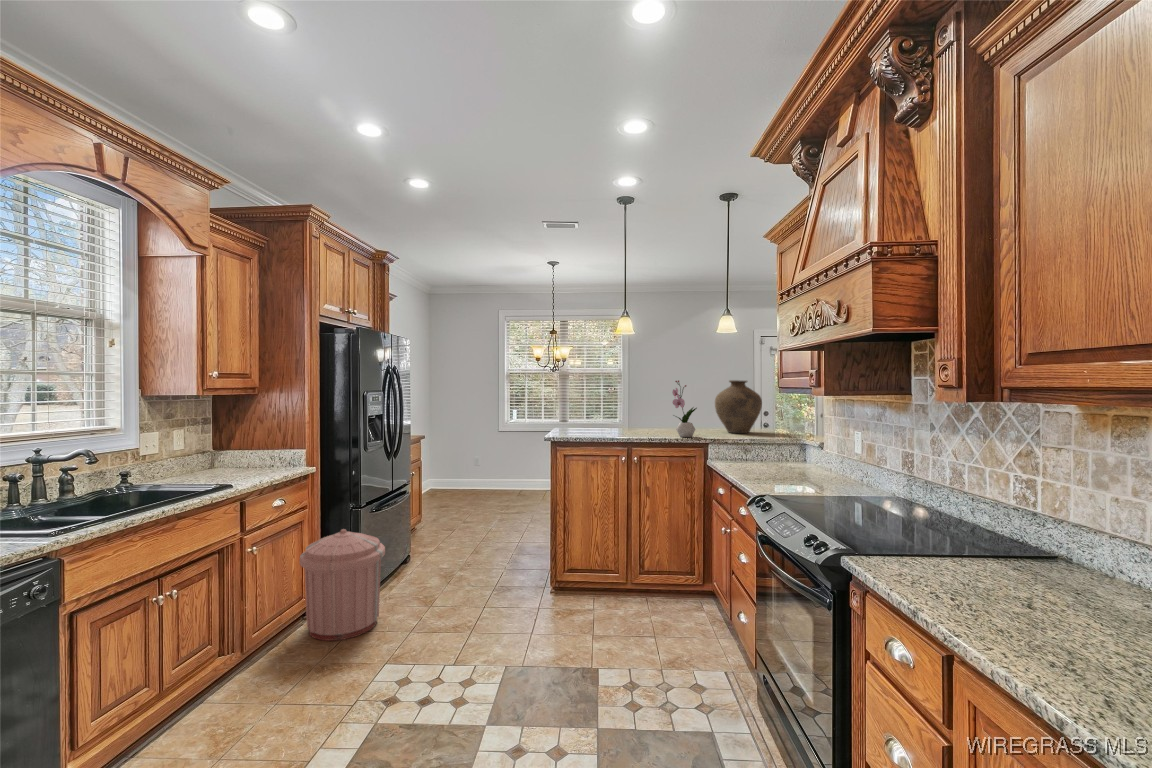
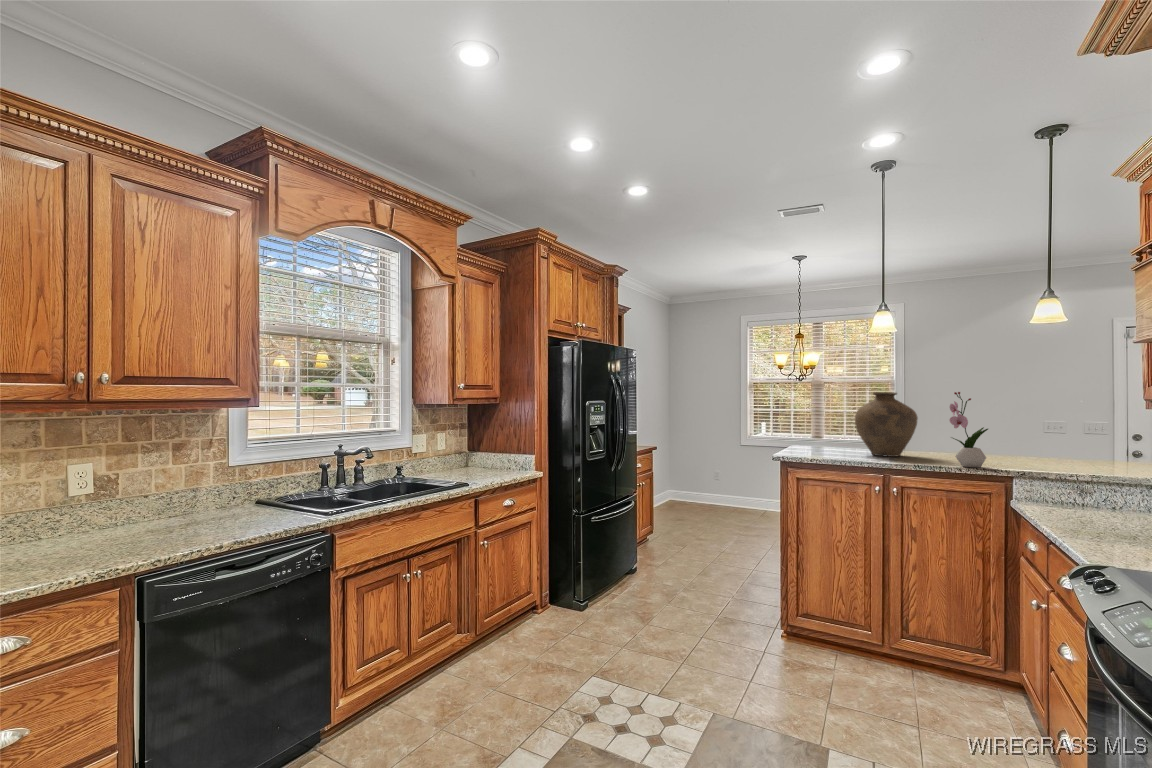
vase: present [715,380,762,433] -> present [855,392,918,457]
trash can: present [300,529,385,641] -> none [529,534,604,641]

